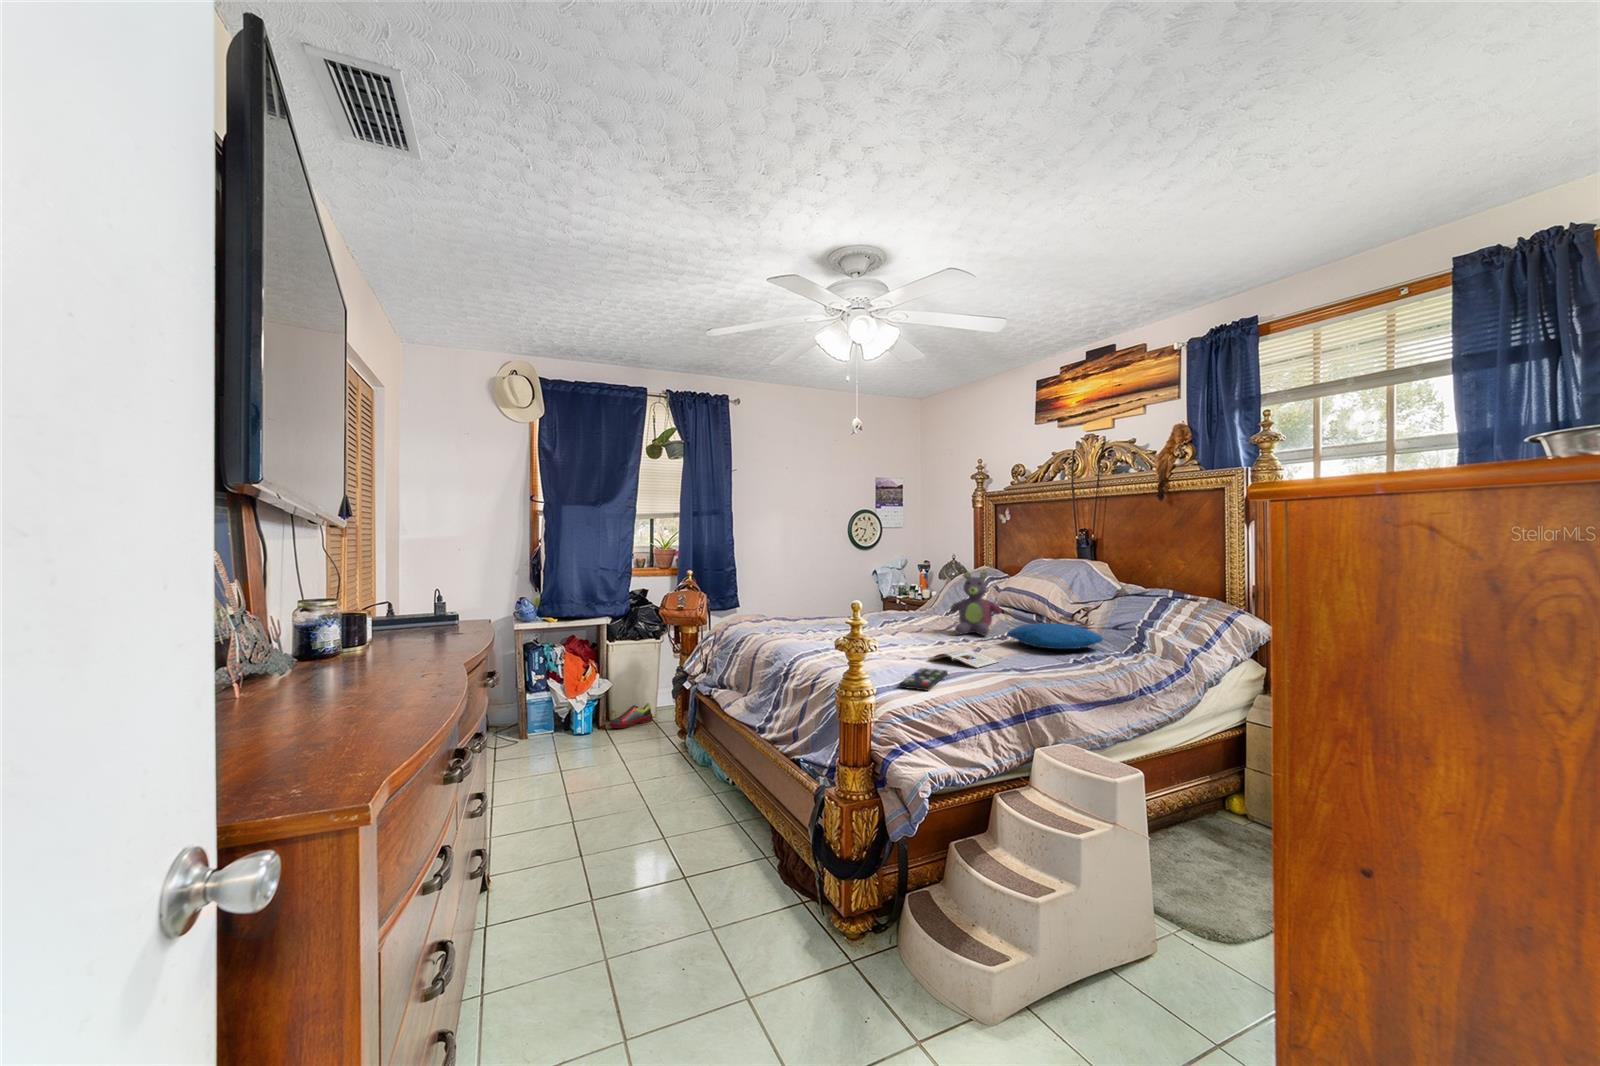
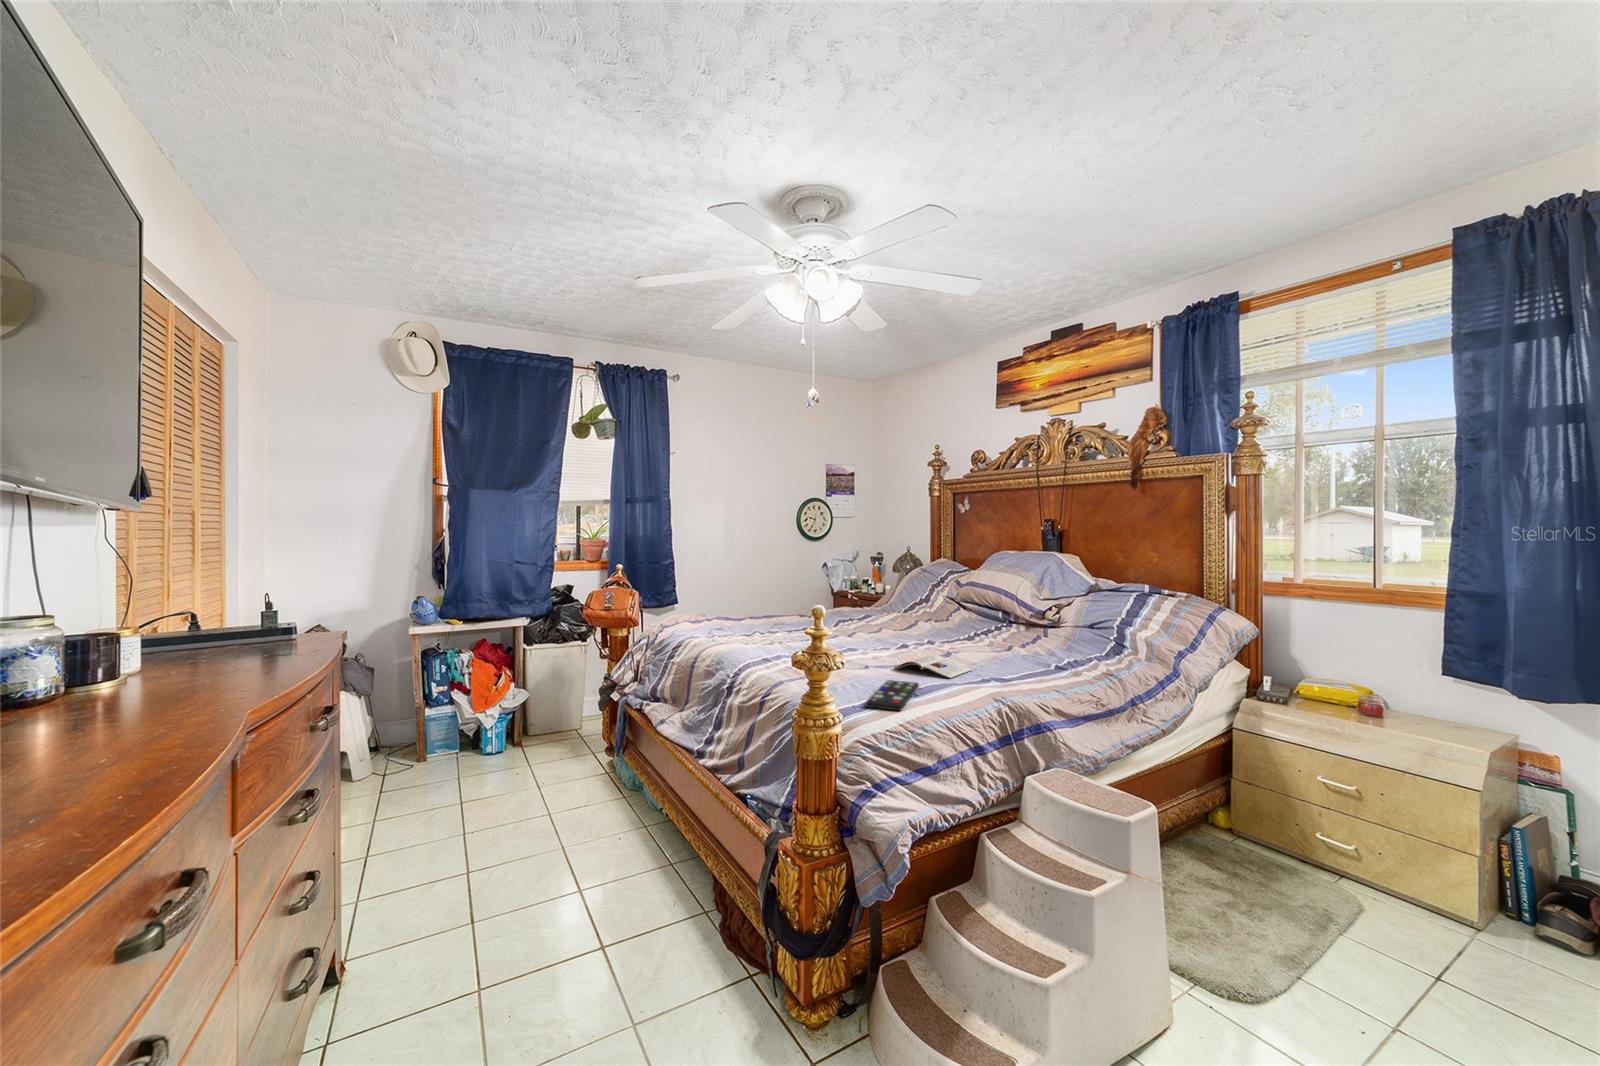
stuffed bear: present [950,572,1002,636] -> none [911,566,967,637]
pillow: present [1007,623,1103,649] -> none [976,623,1081,653]
shoe: present [609,703,652,728] -> none [525,715,577,745]

